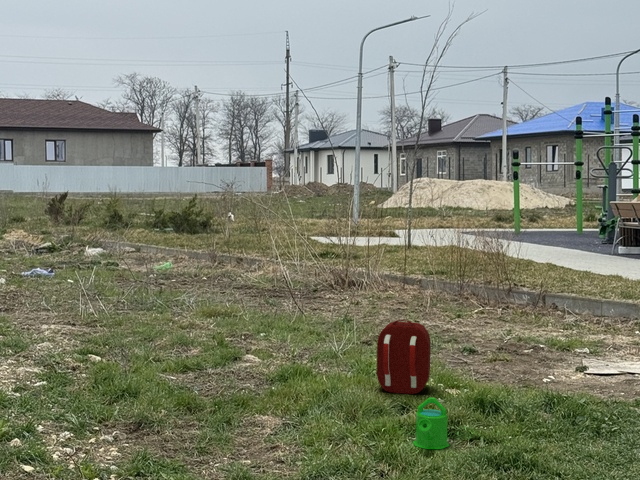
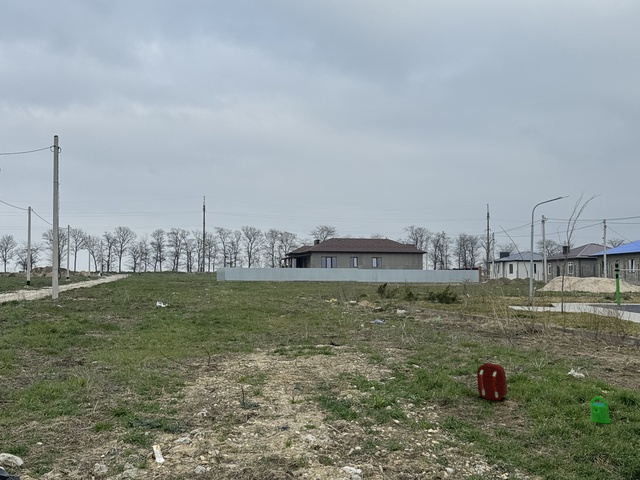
backpack: present [376,320,431,394] -> present [477,363,507,401]

